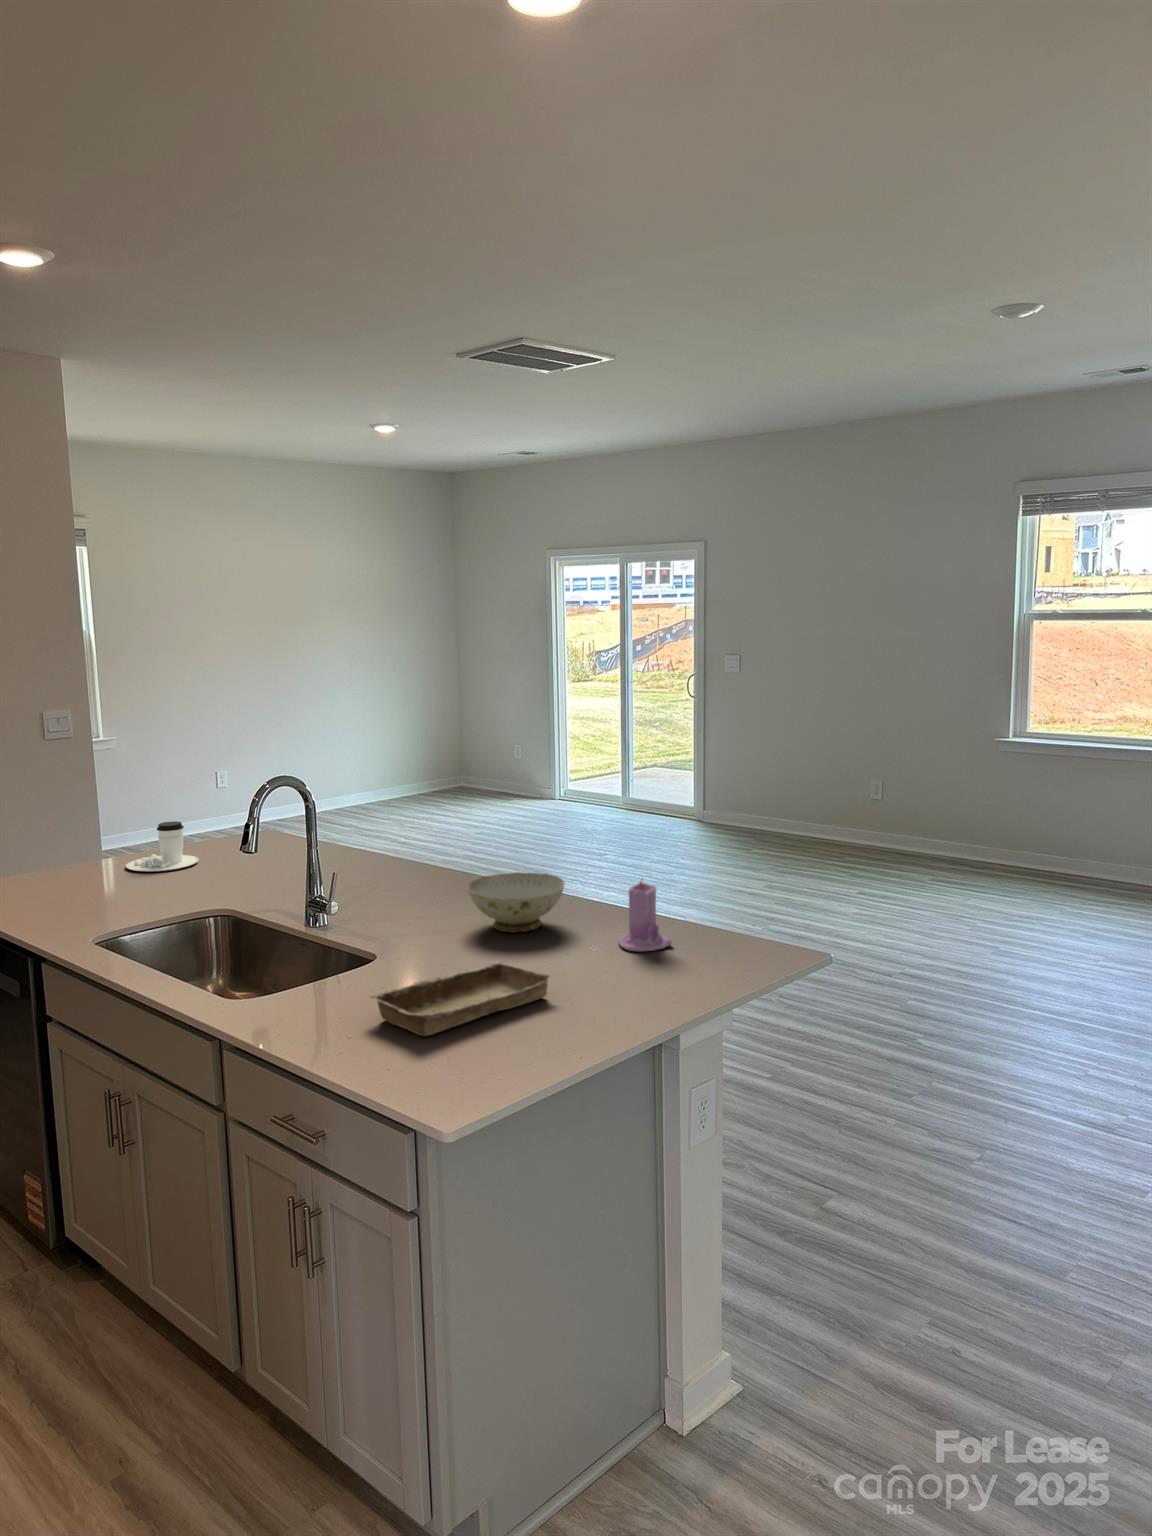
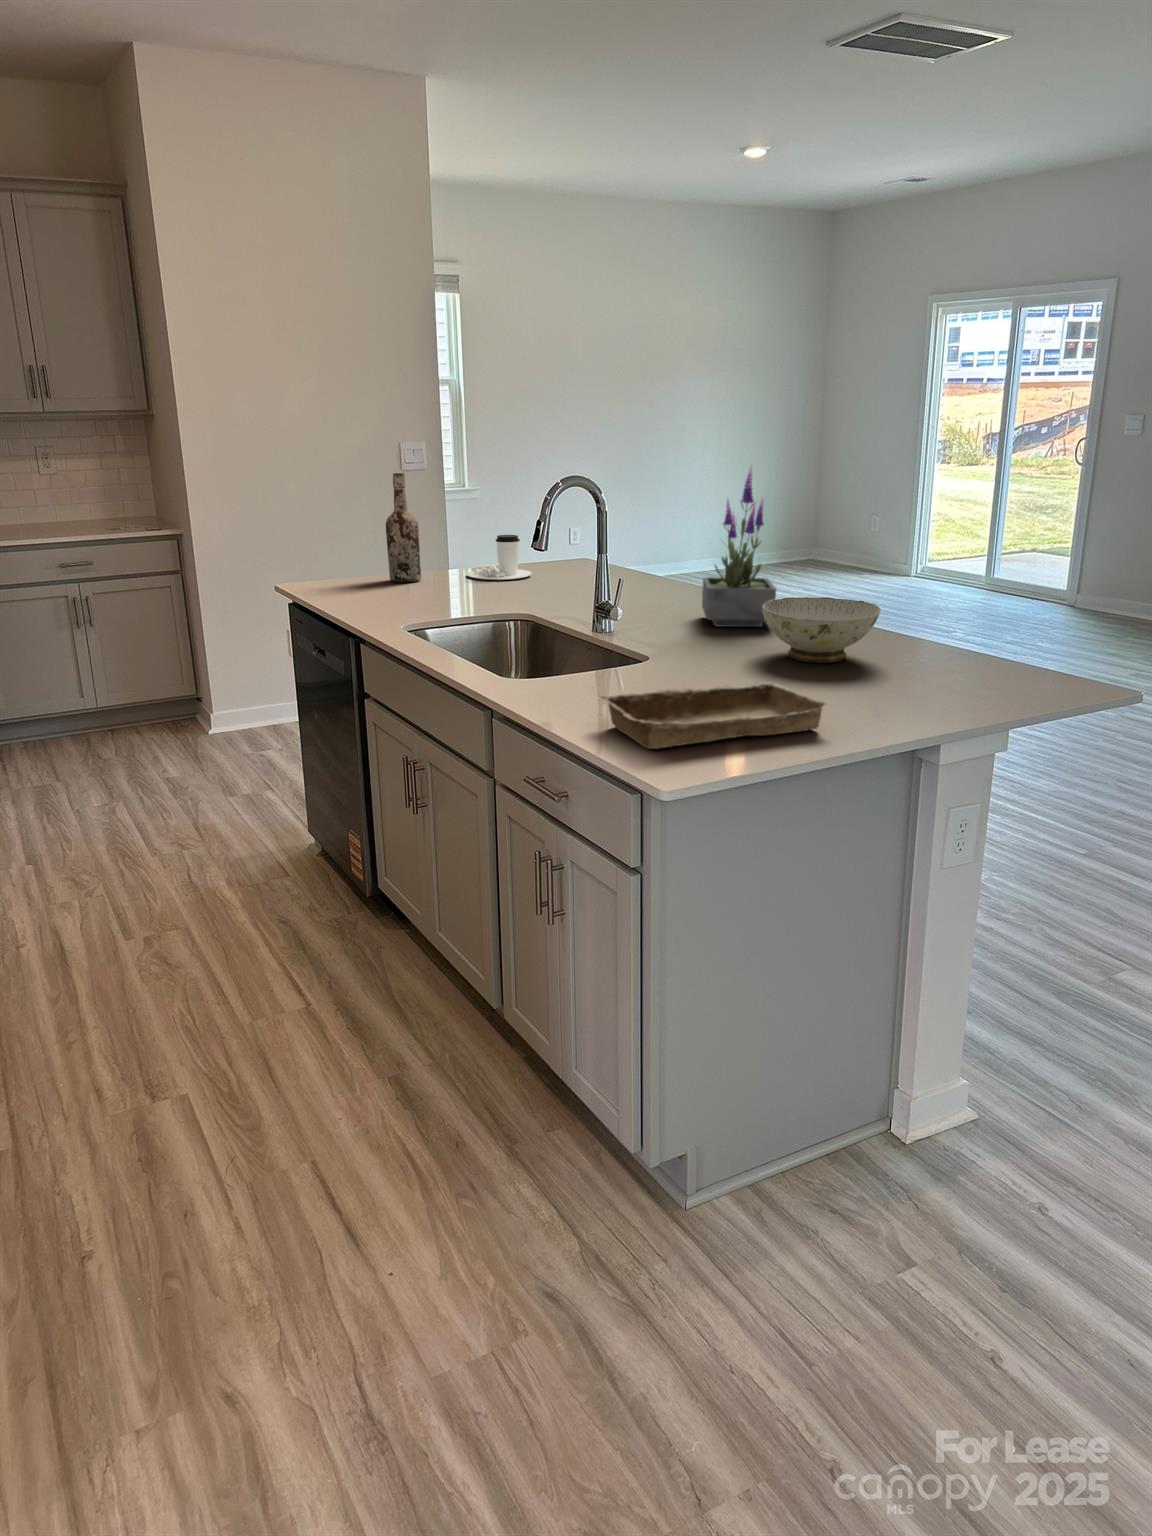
potted plant: none [396,760,468,904] -> present [702,468,776,627]
wine bottle: none [35,772,77,885] -> present [386,473,421,582]
candle: present [618,881,672,952] -> none [934,603,1006,699]

